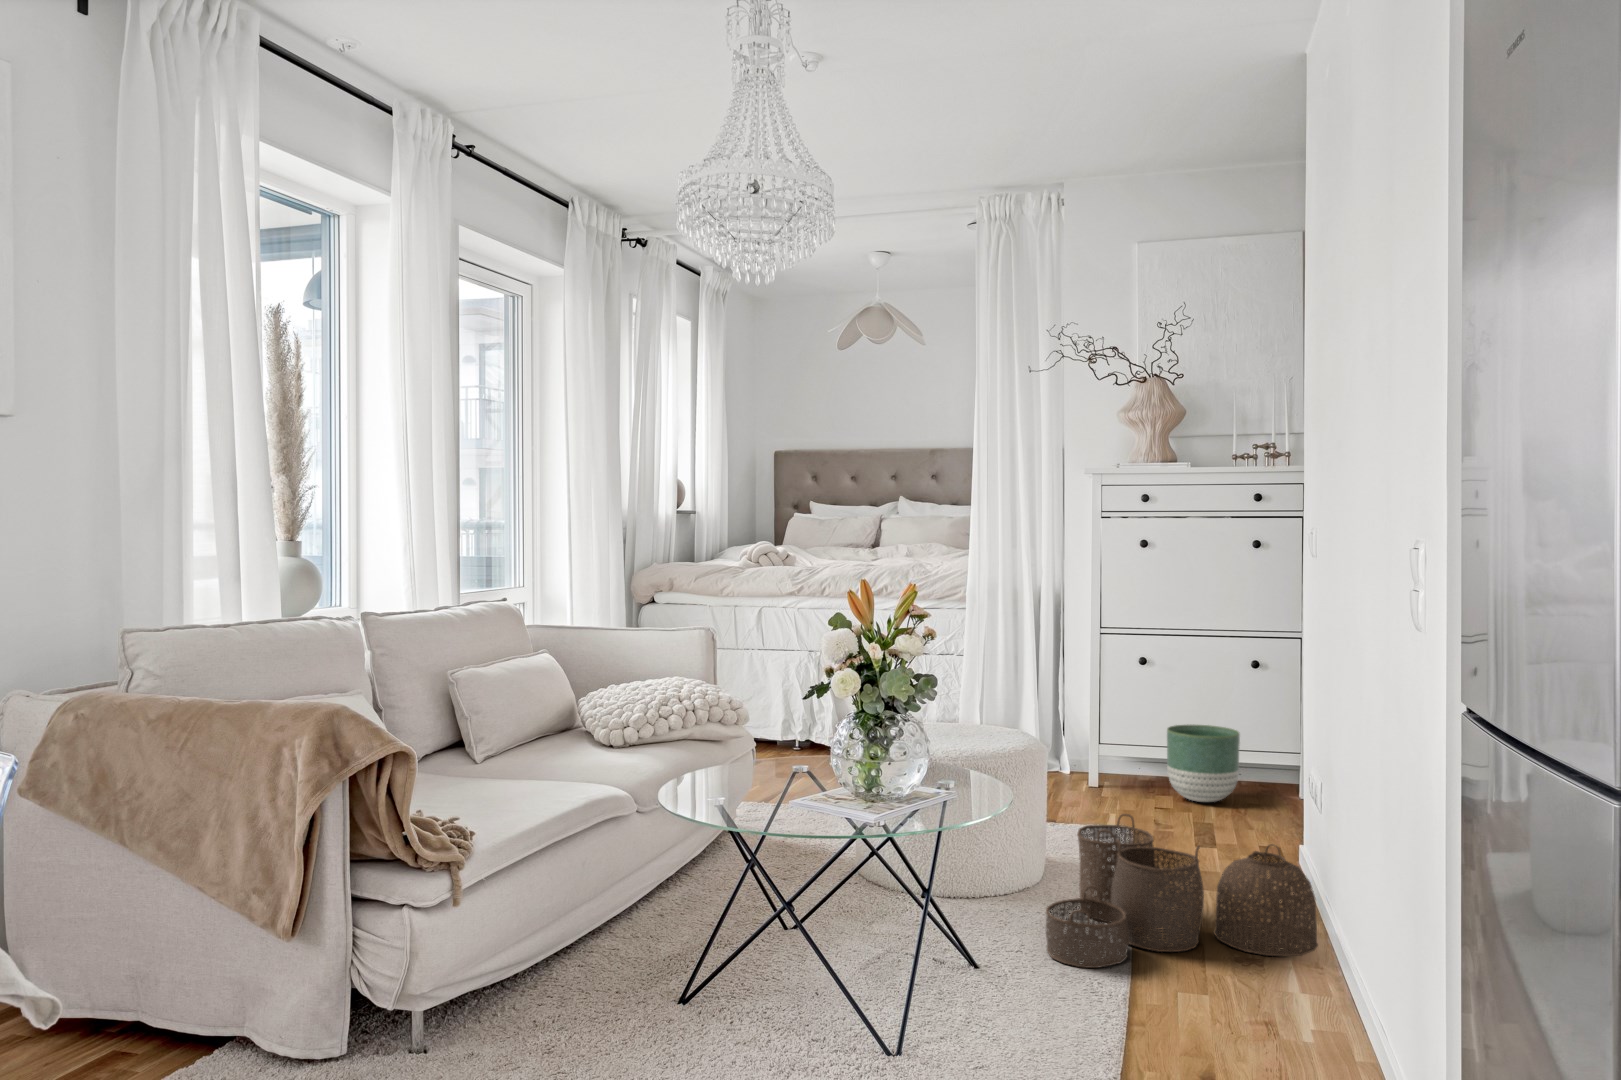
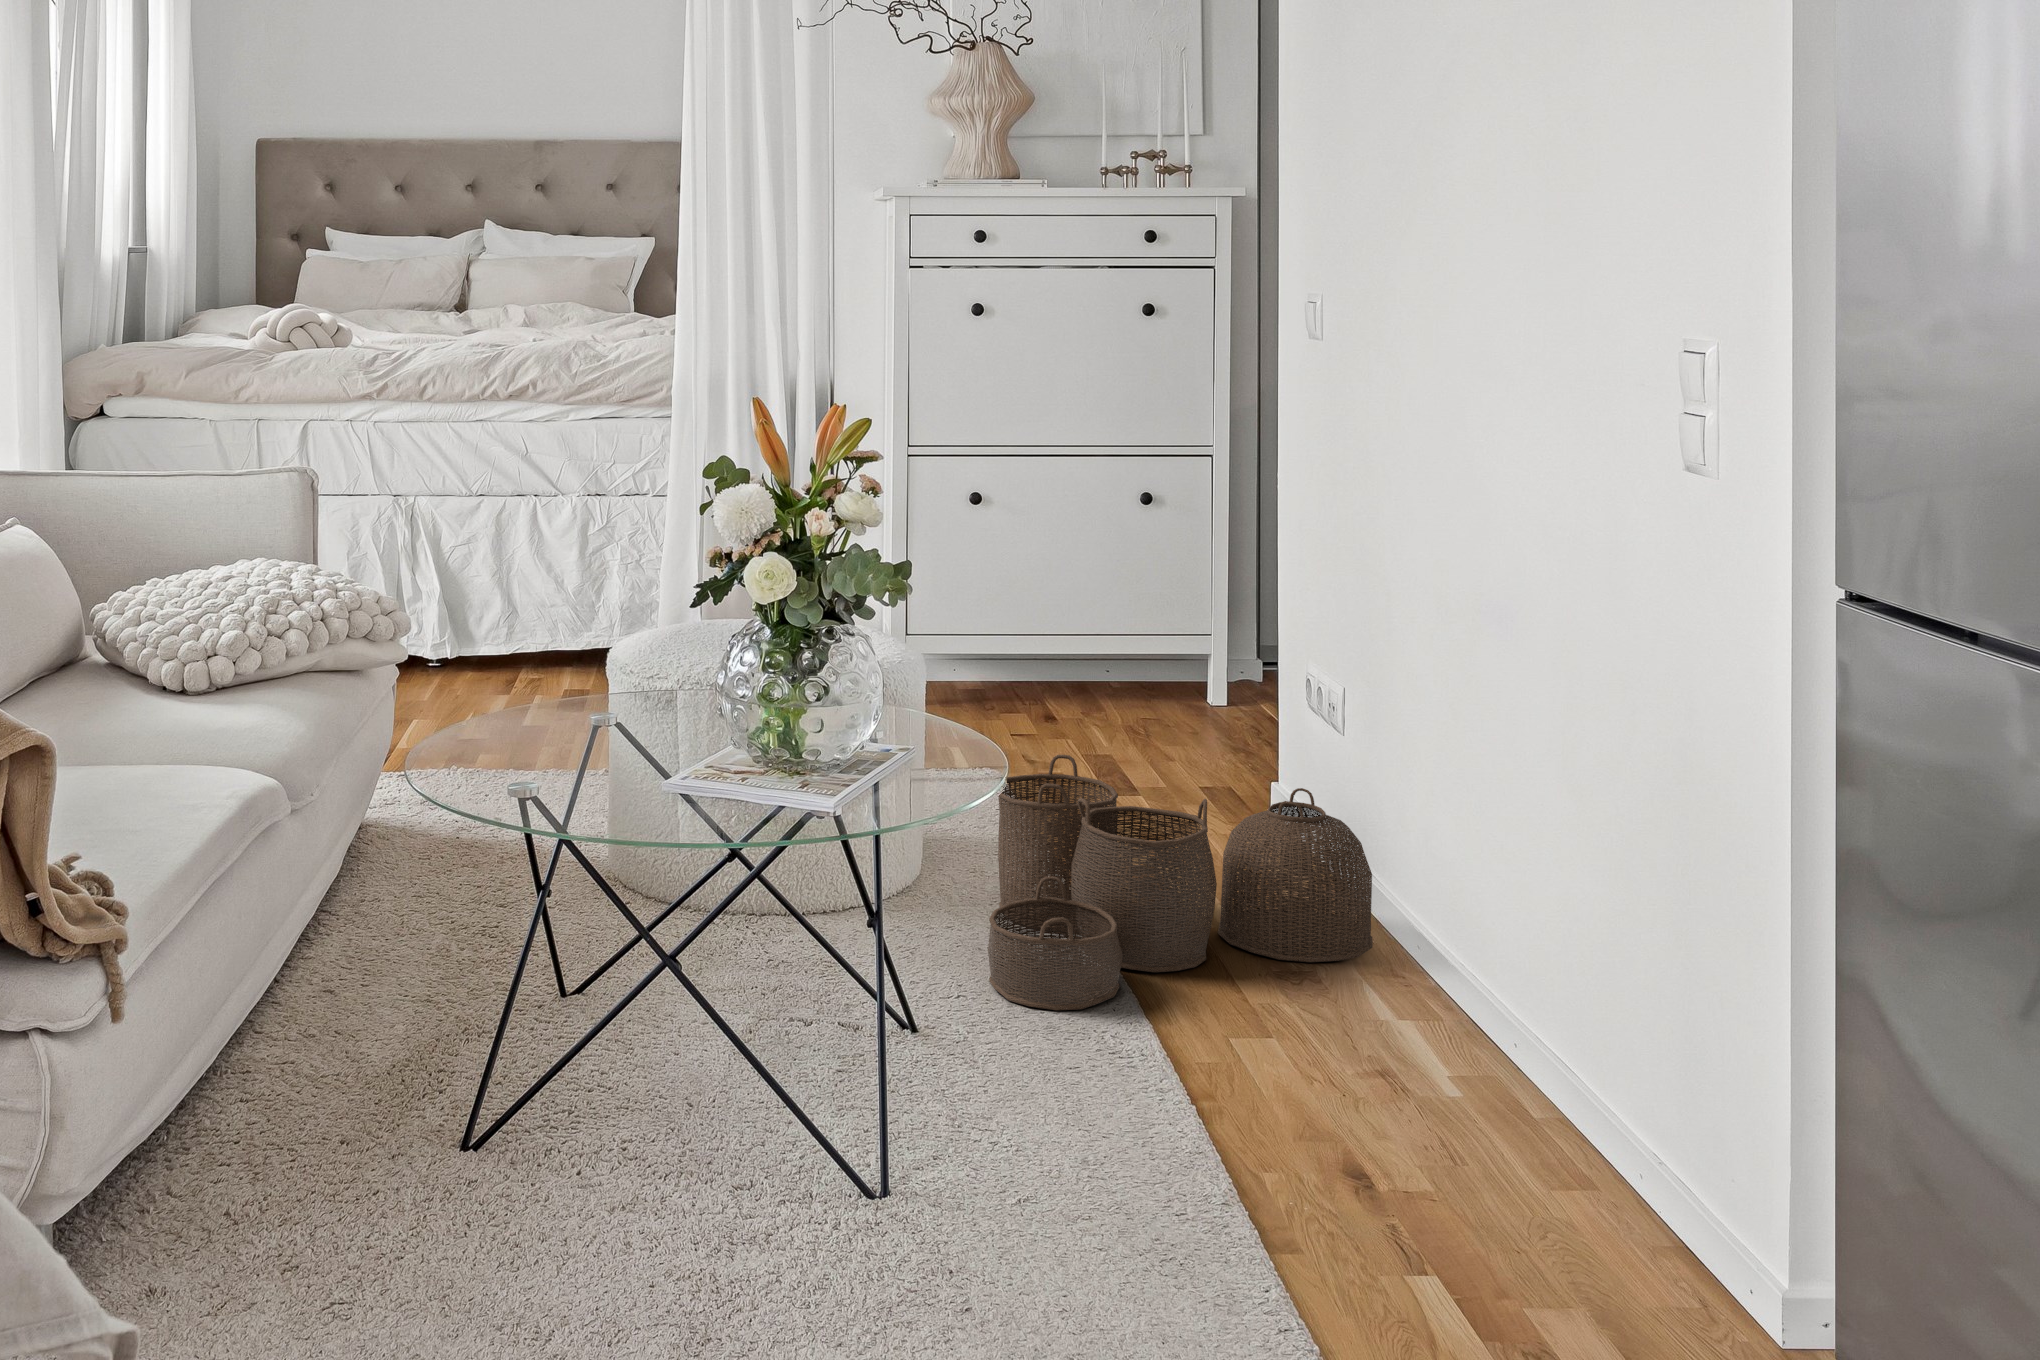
planter: present [1167,725,1240,802] -> none [1024,598,1135,722]

